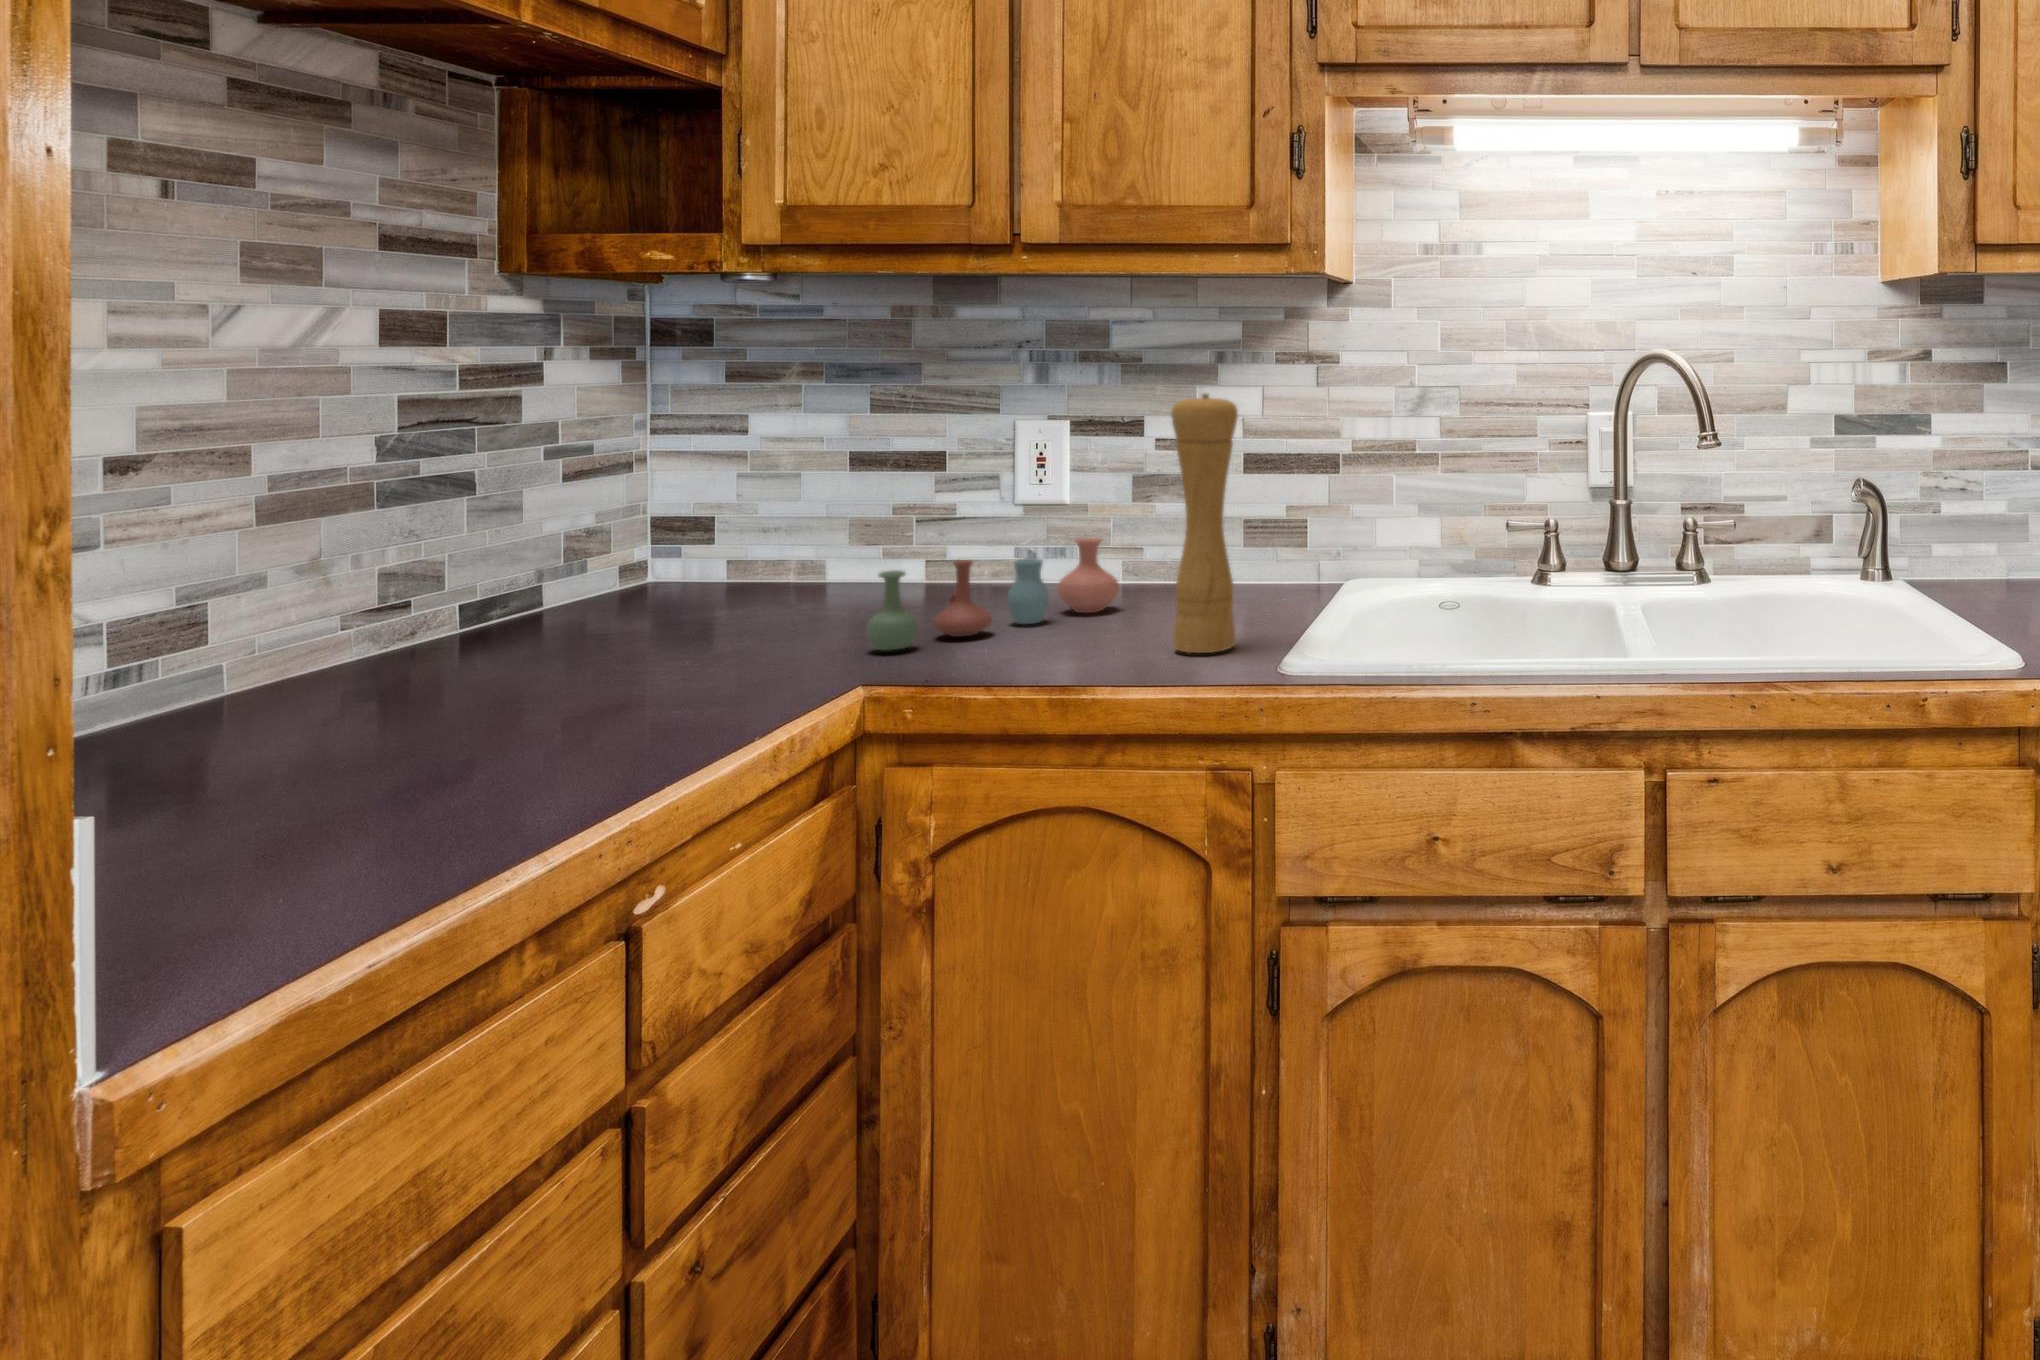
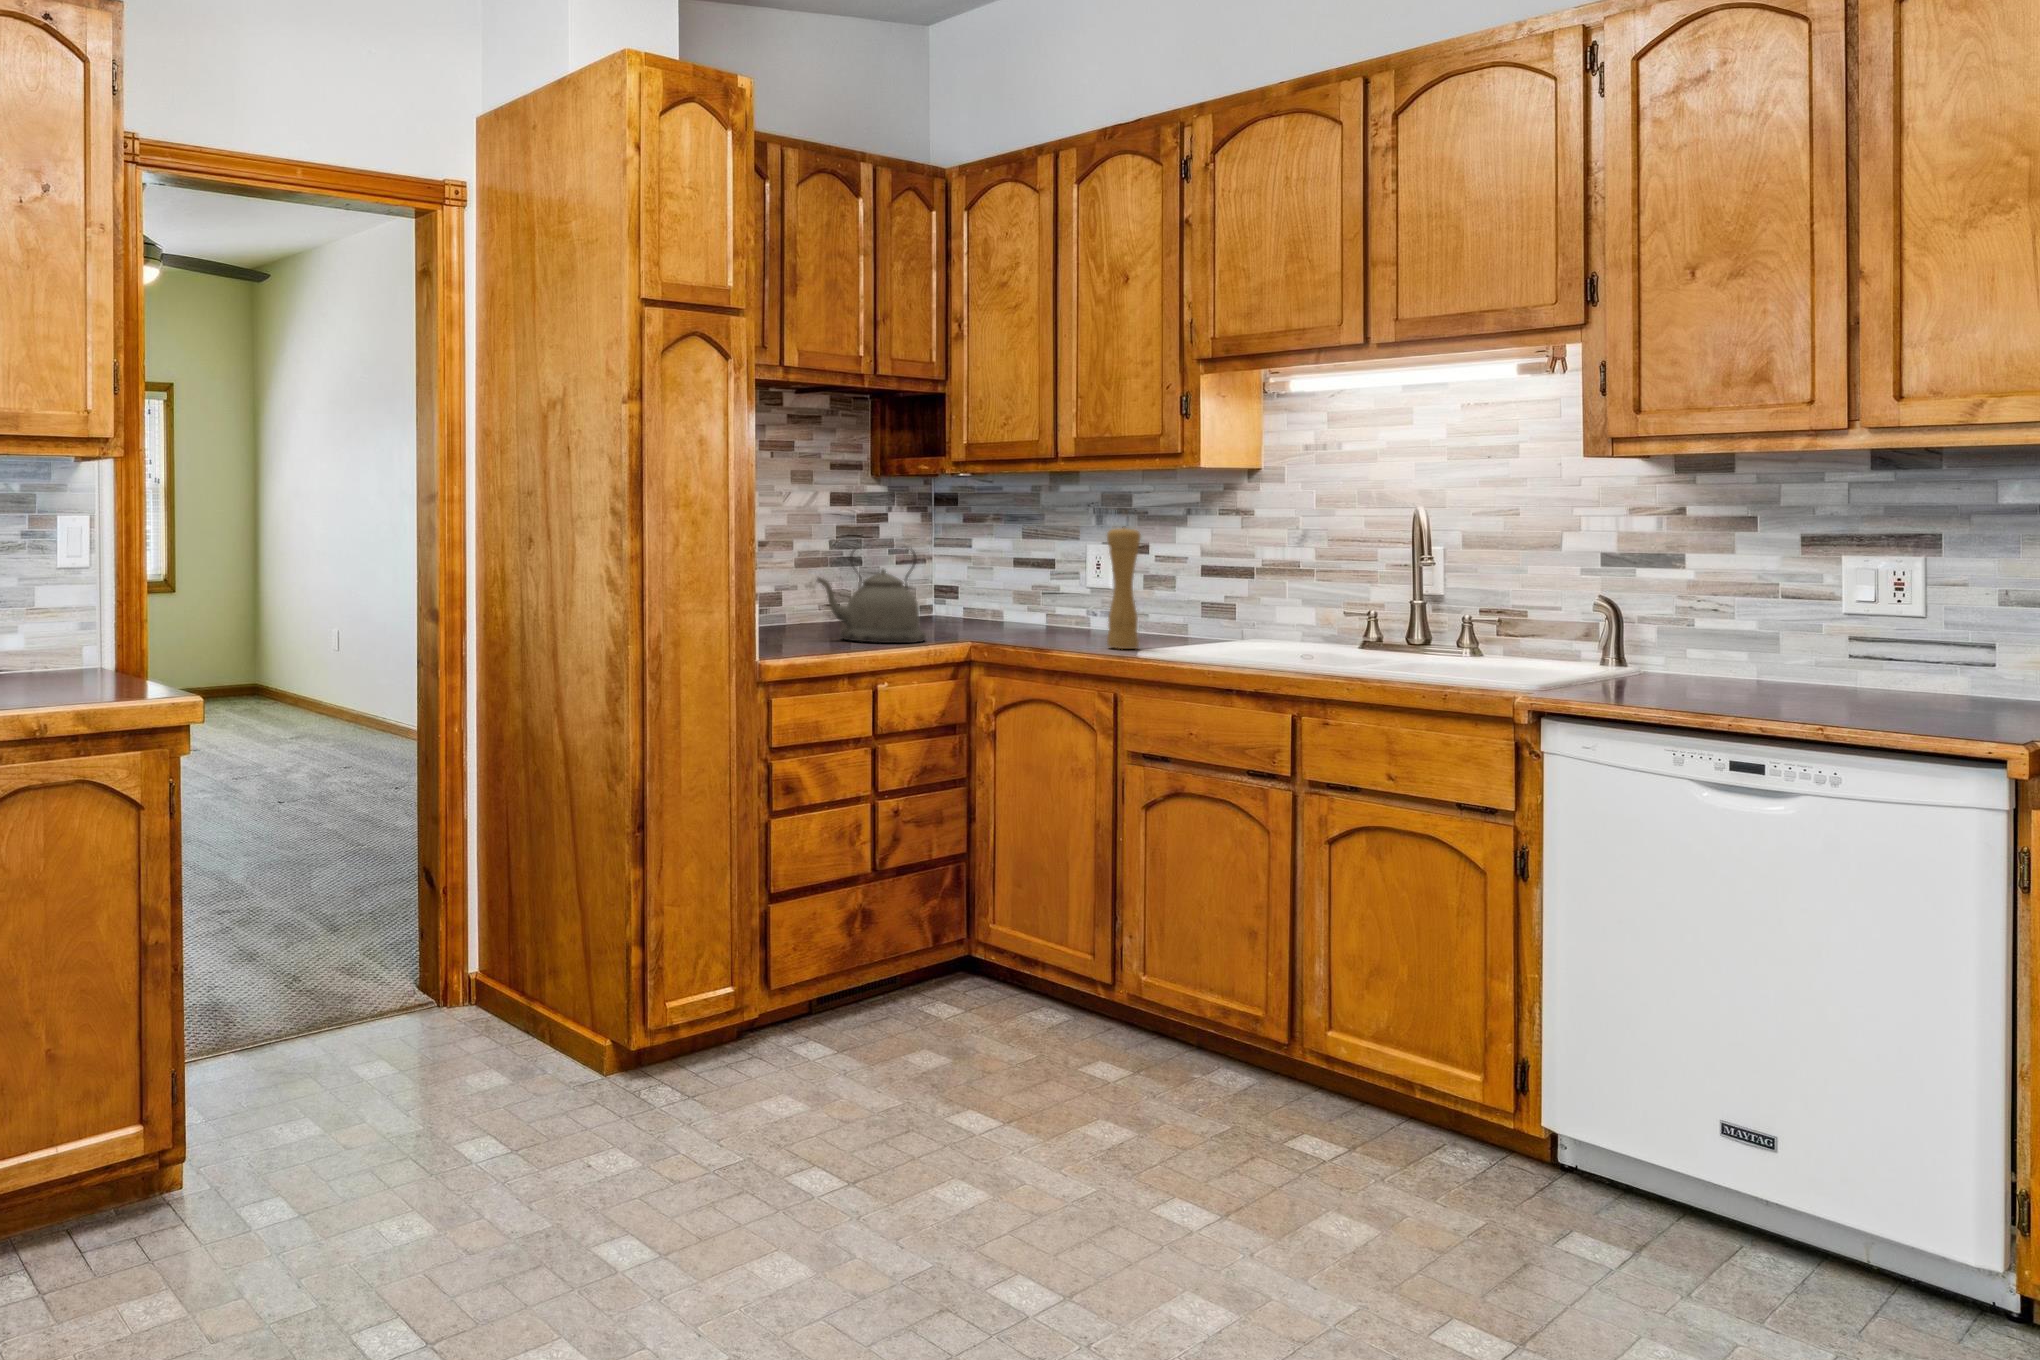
kettle: none [408,459,748,743] -> present [817,545,926,643]
vase: present [866,538,1119,650] -> none [985,601,1117,638]

